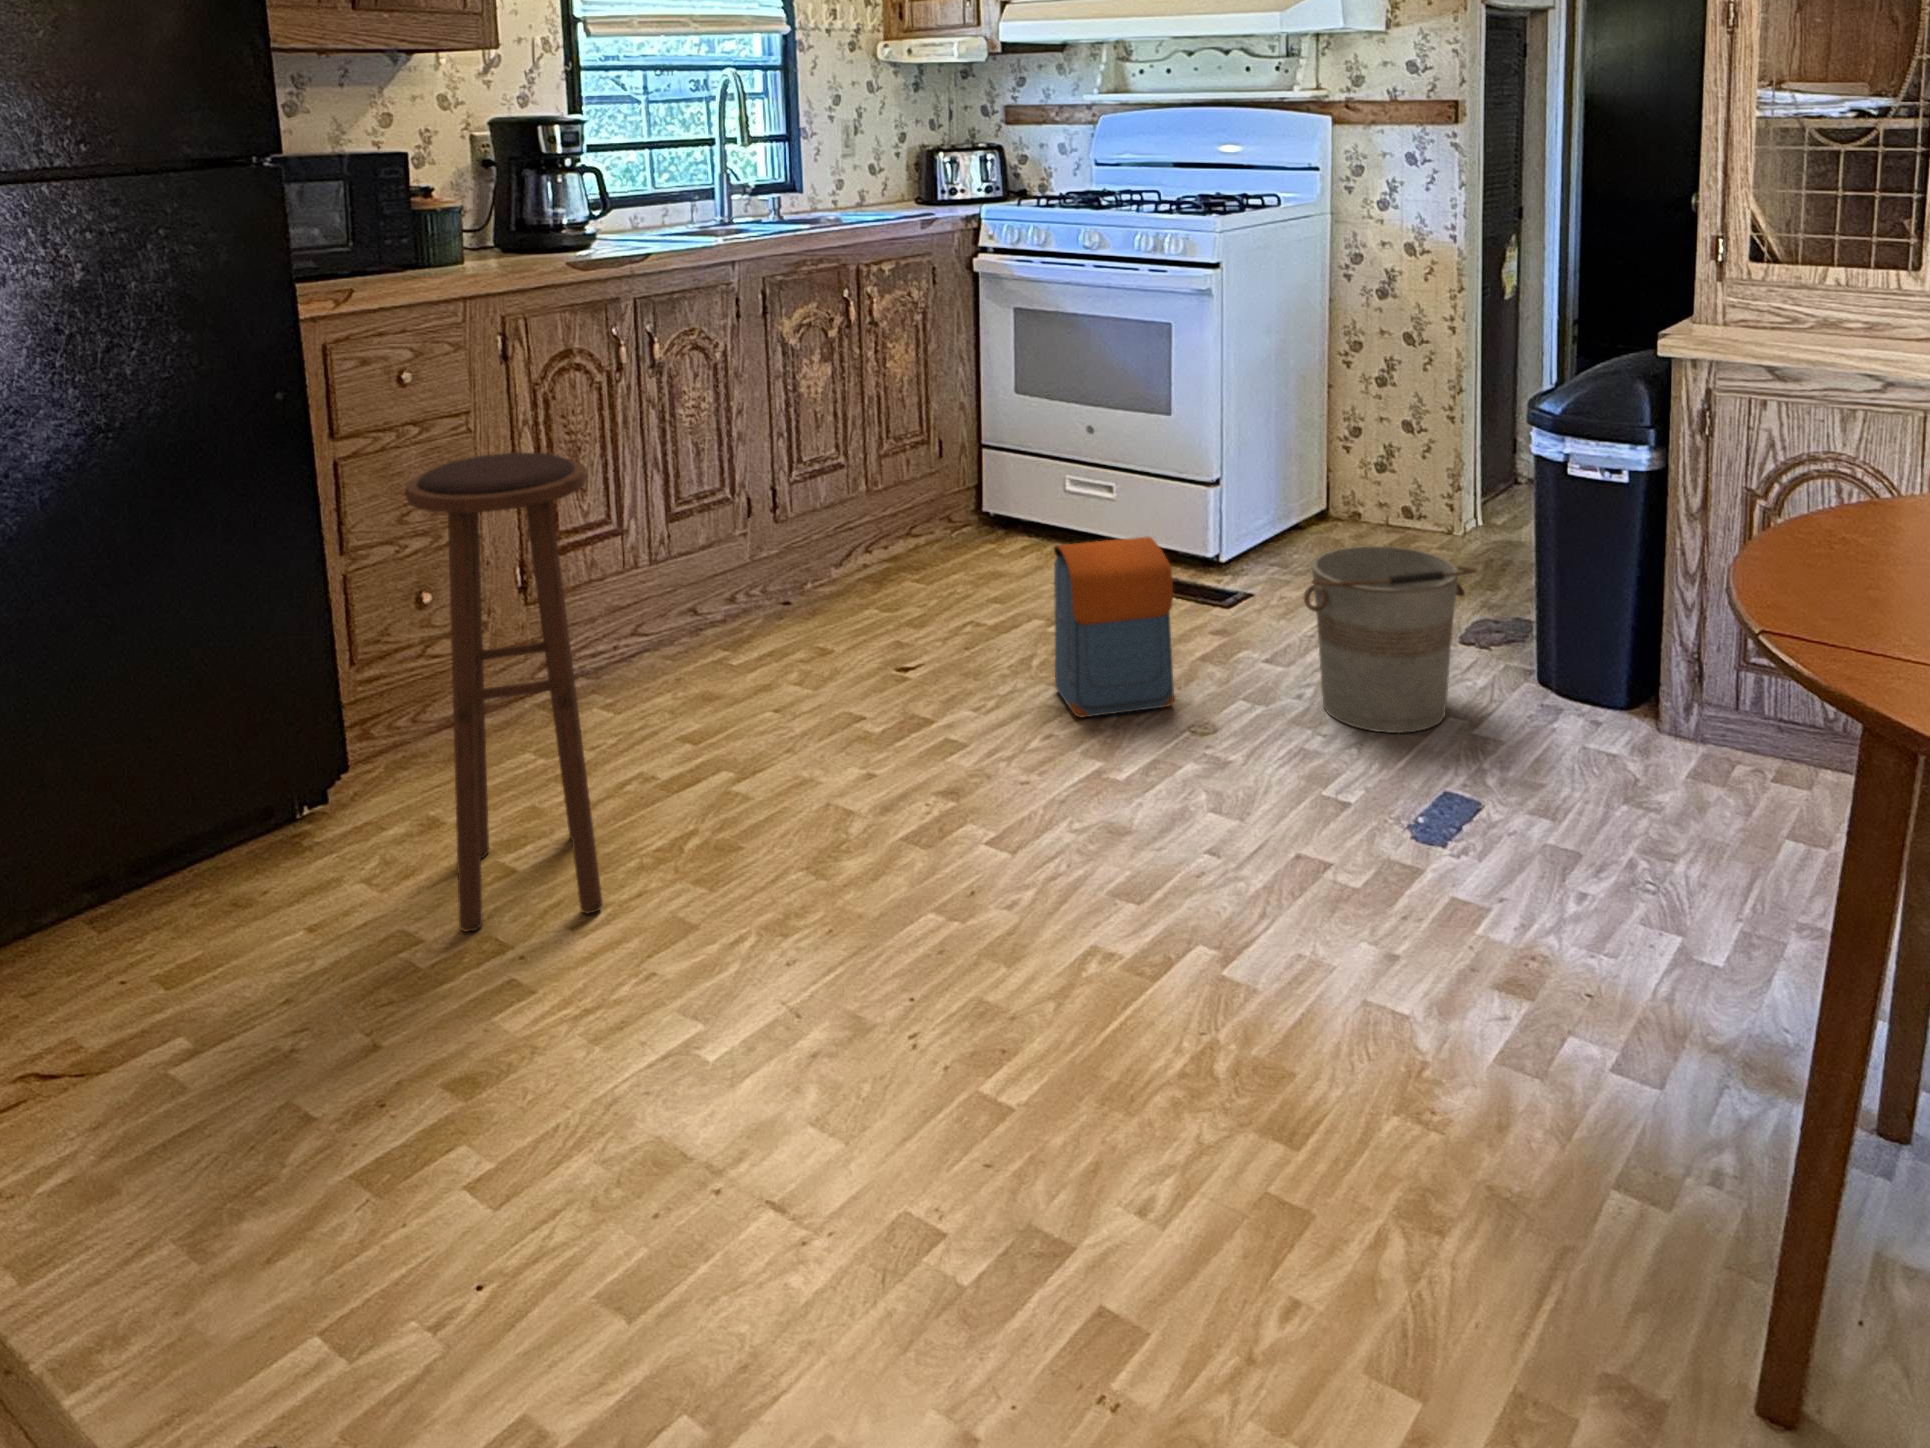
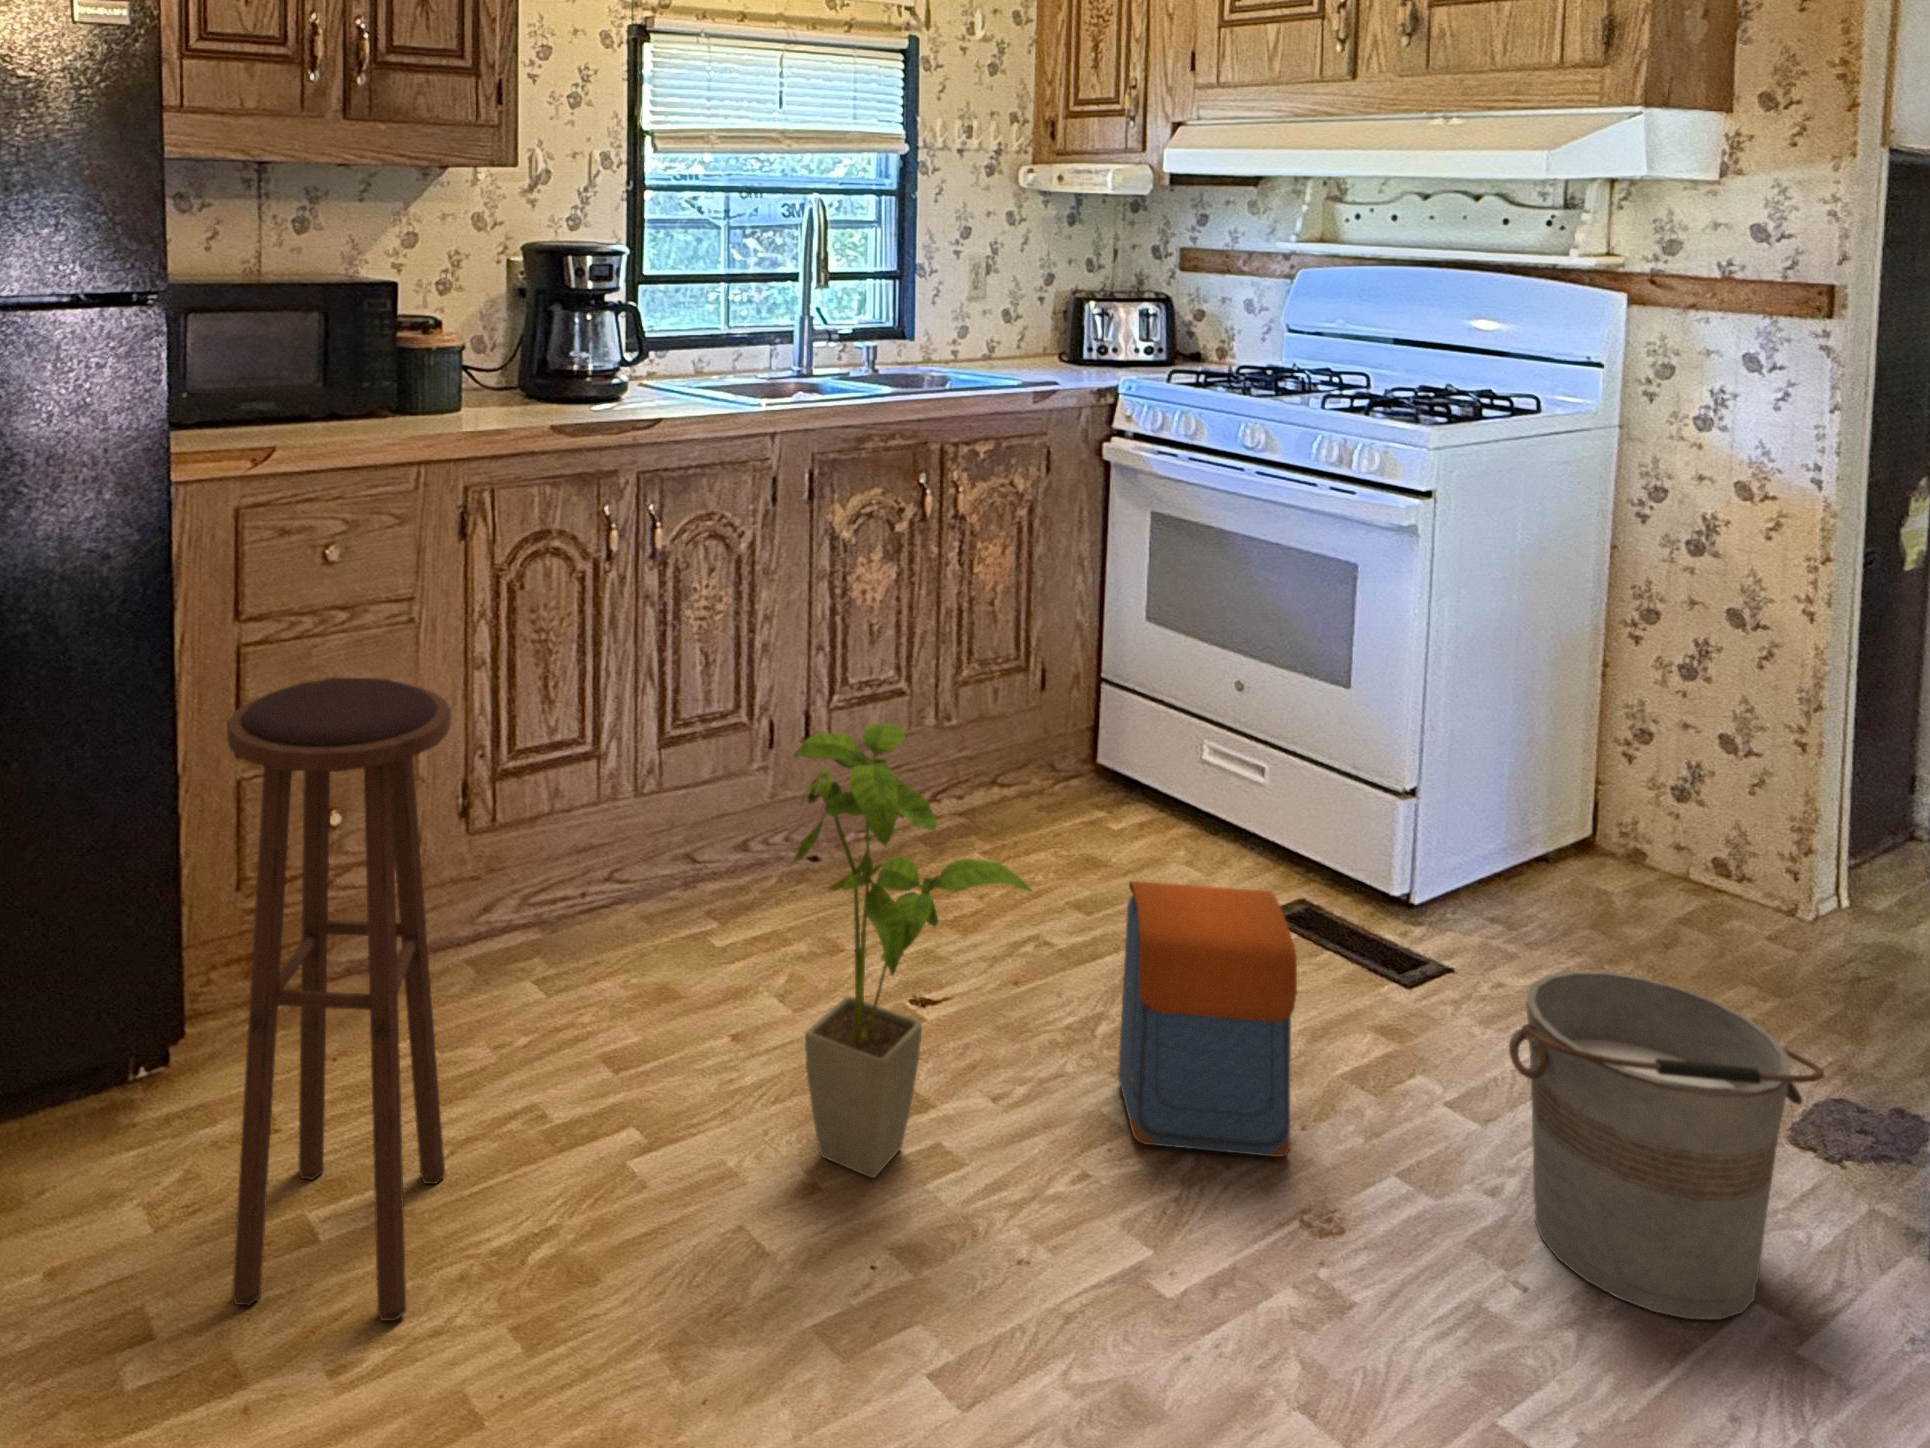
house plant: none [825,444,1005,771] -> present [787,723,1034,1178]

